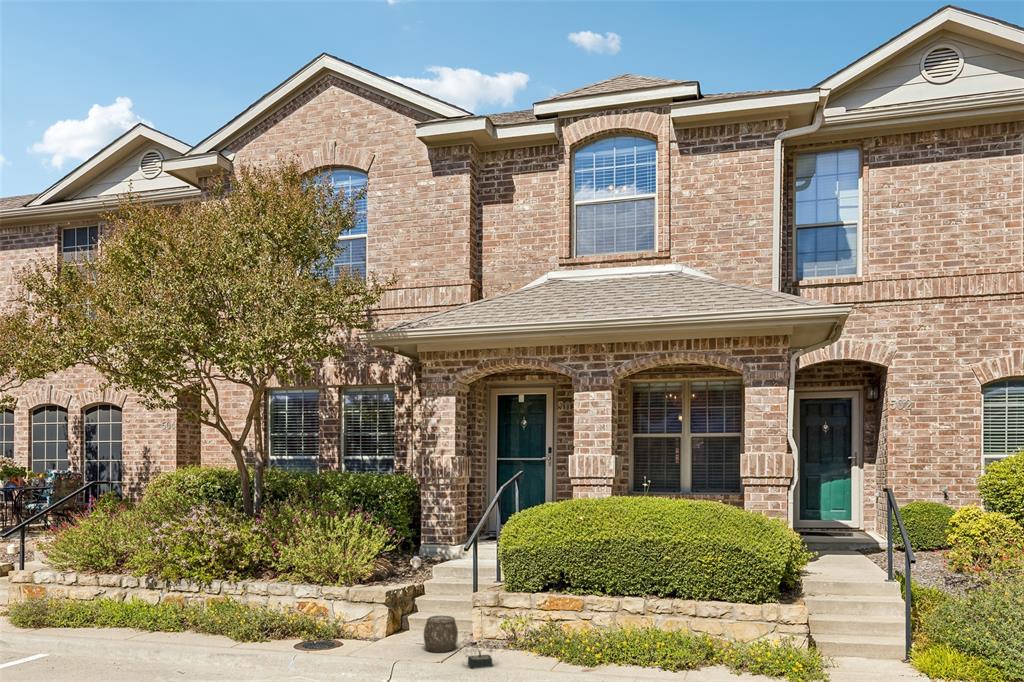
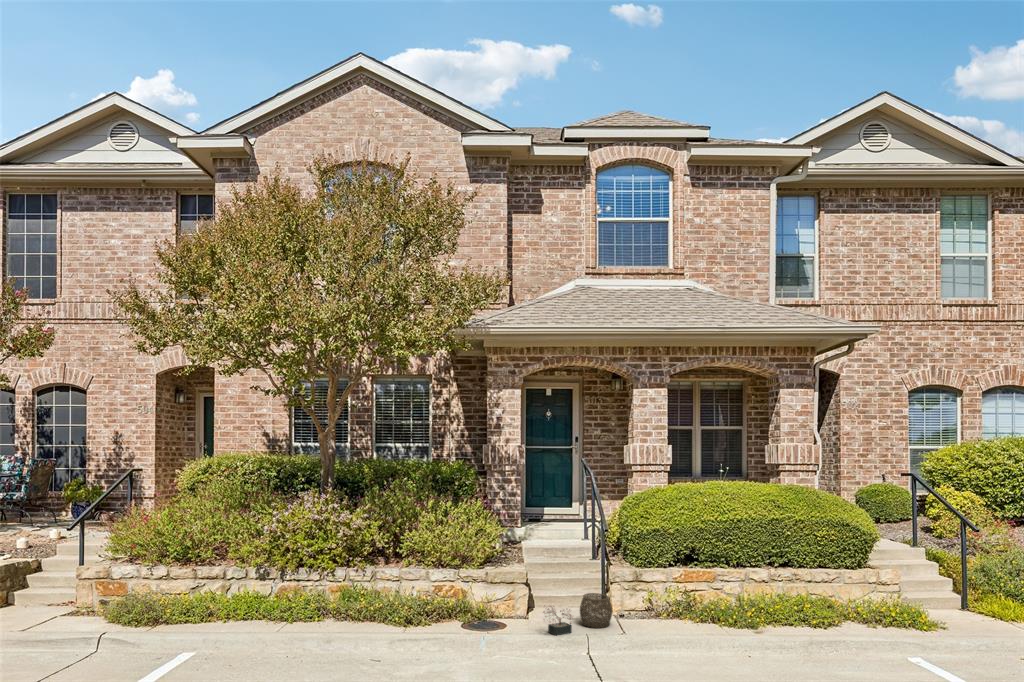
decorative plant: present [461,635,497,669] -> present [543,605,573,636]

